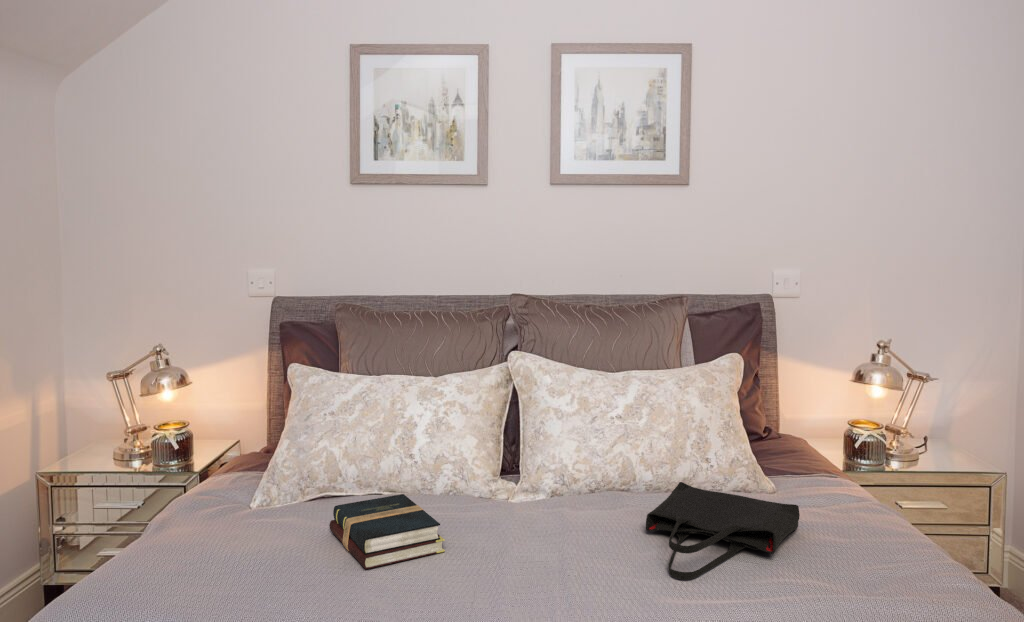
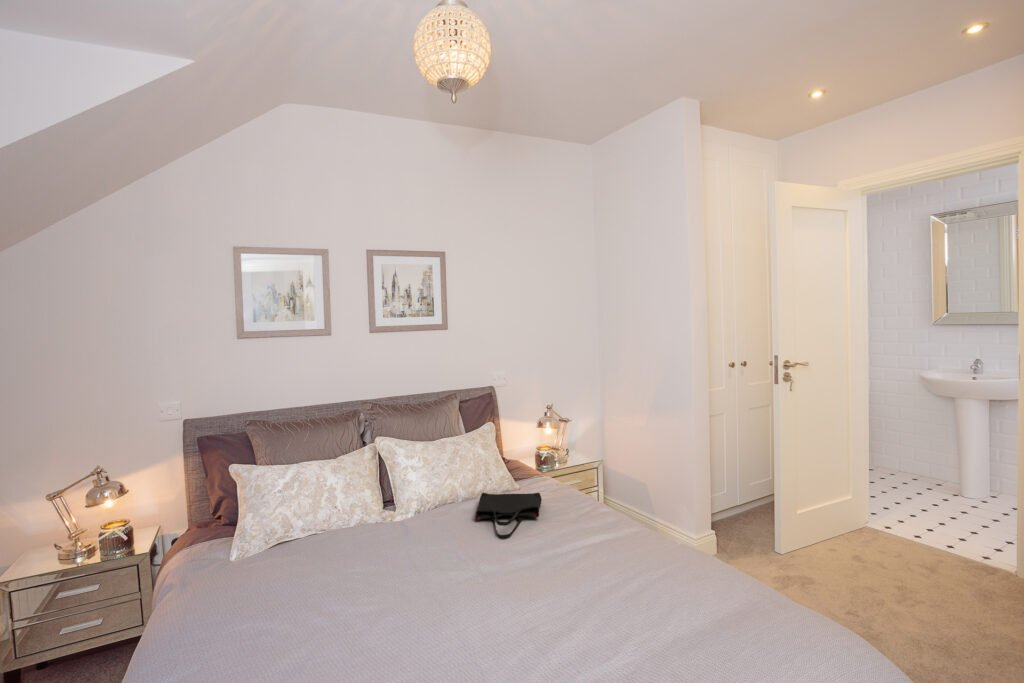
hardback book: present [329,494,445,569] -> none [303,530,381,575]

